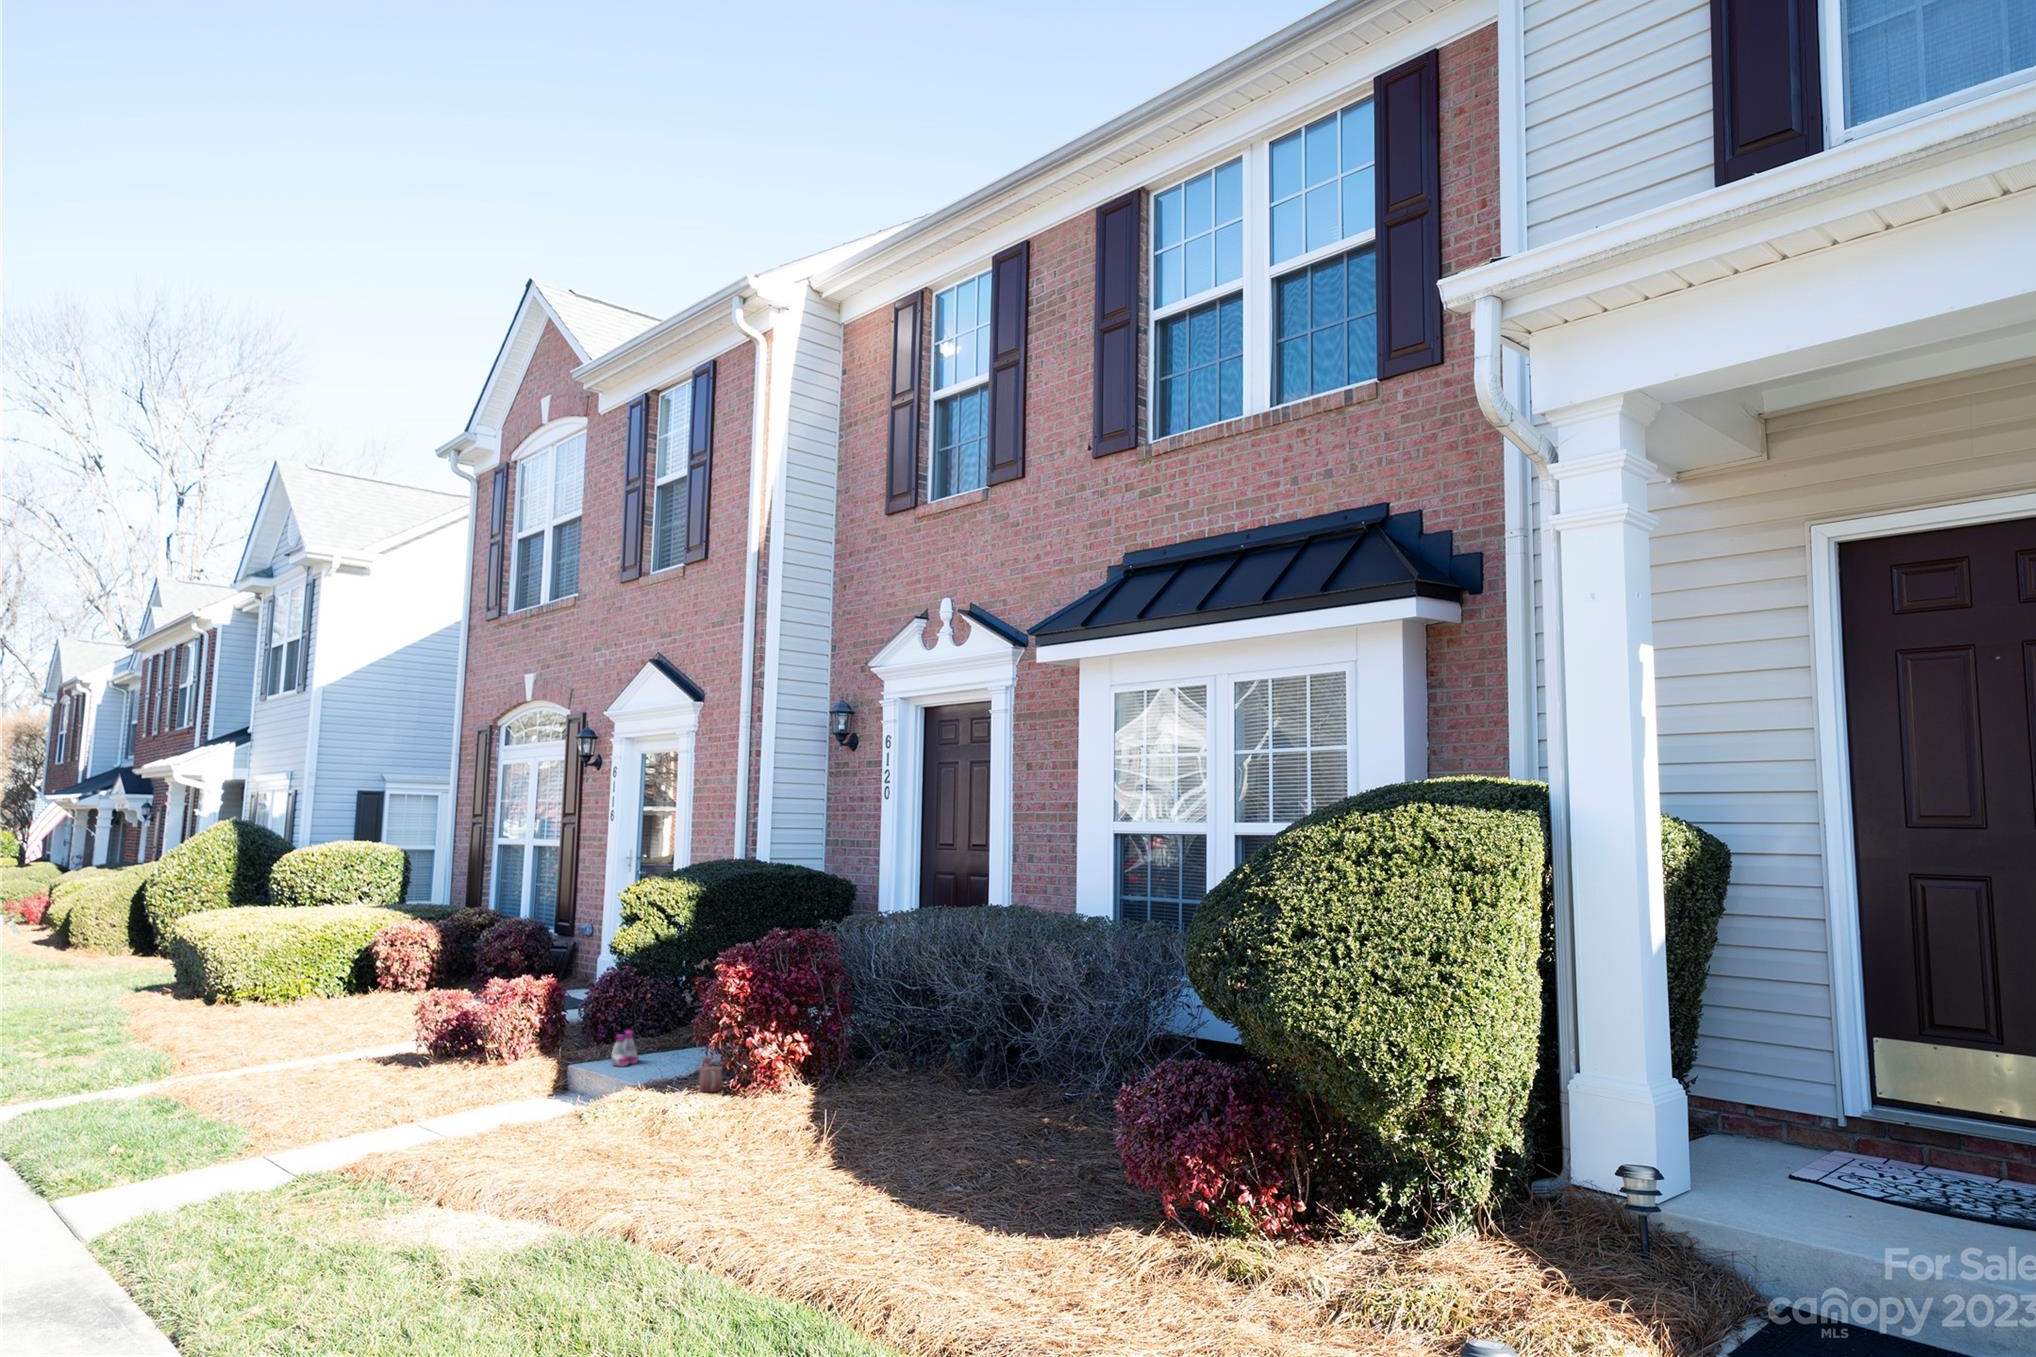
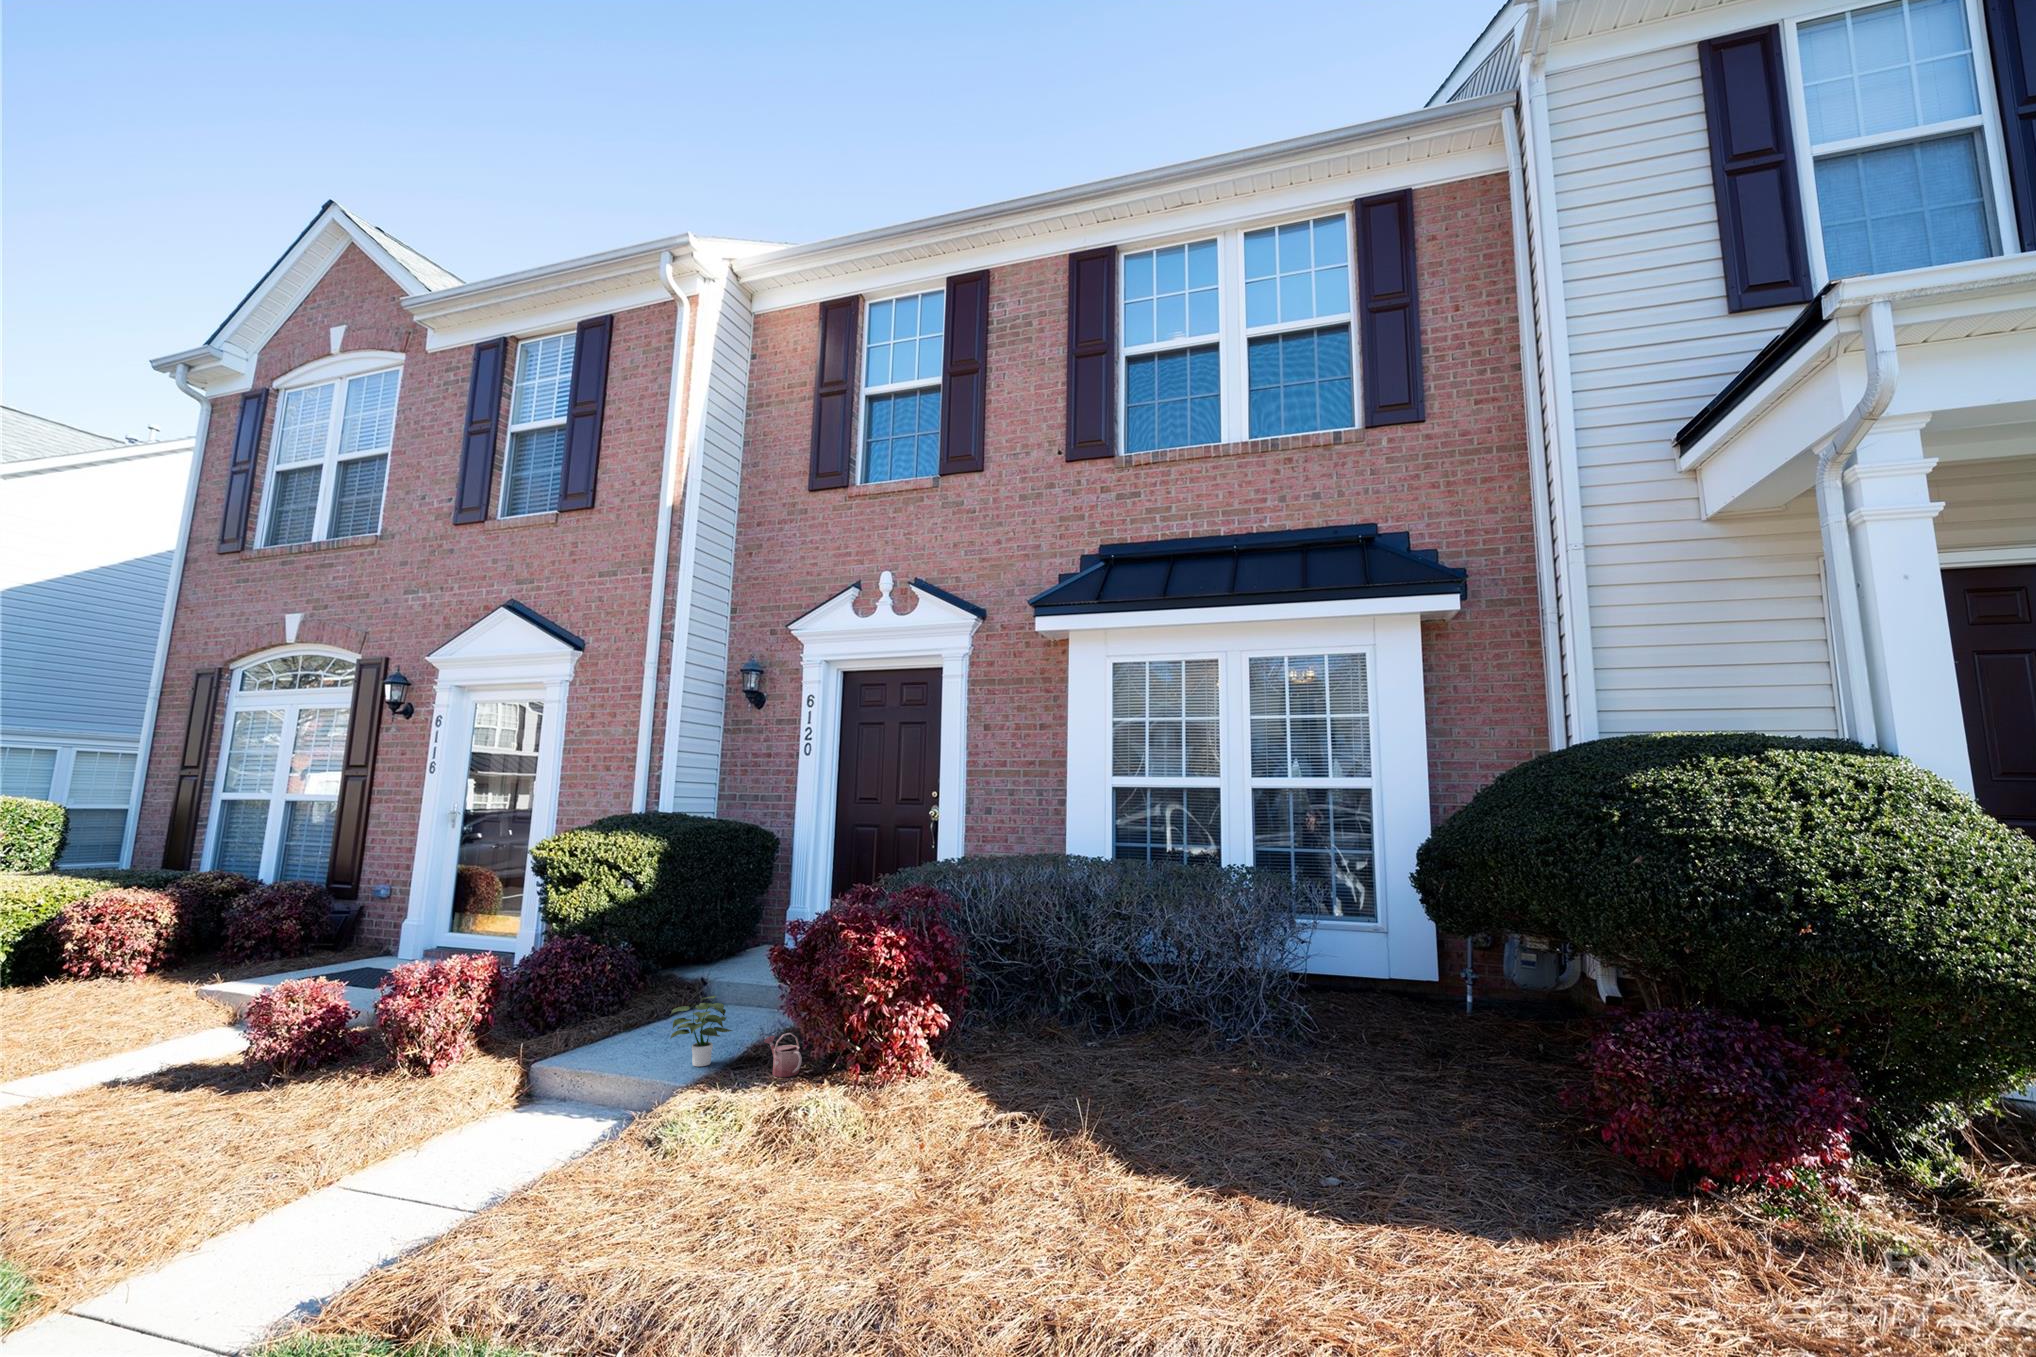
potted plant: none [639,1022,694,1081] -> present [670,996,732,1067]
boots: present [611,1030,638,1067] -> none [589,1008,623,1053]

